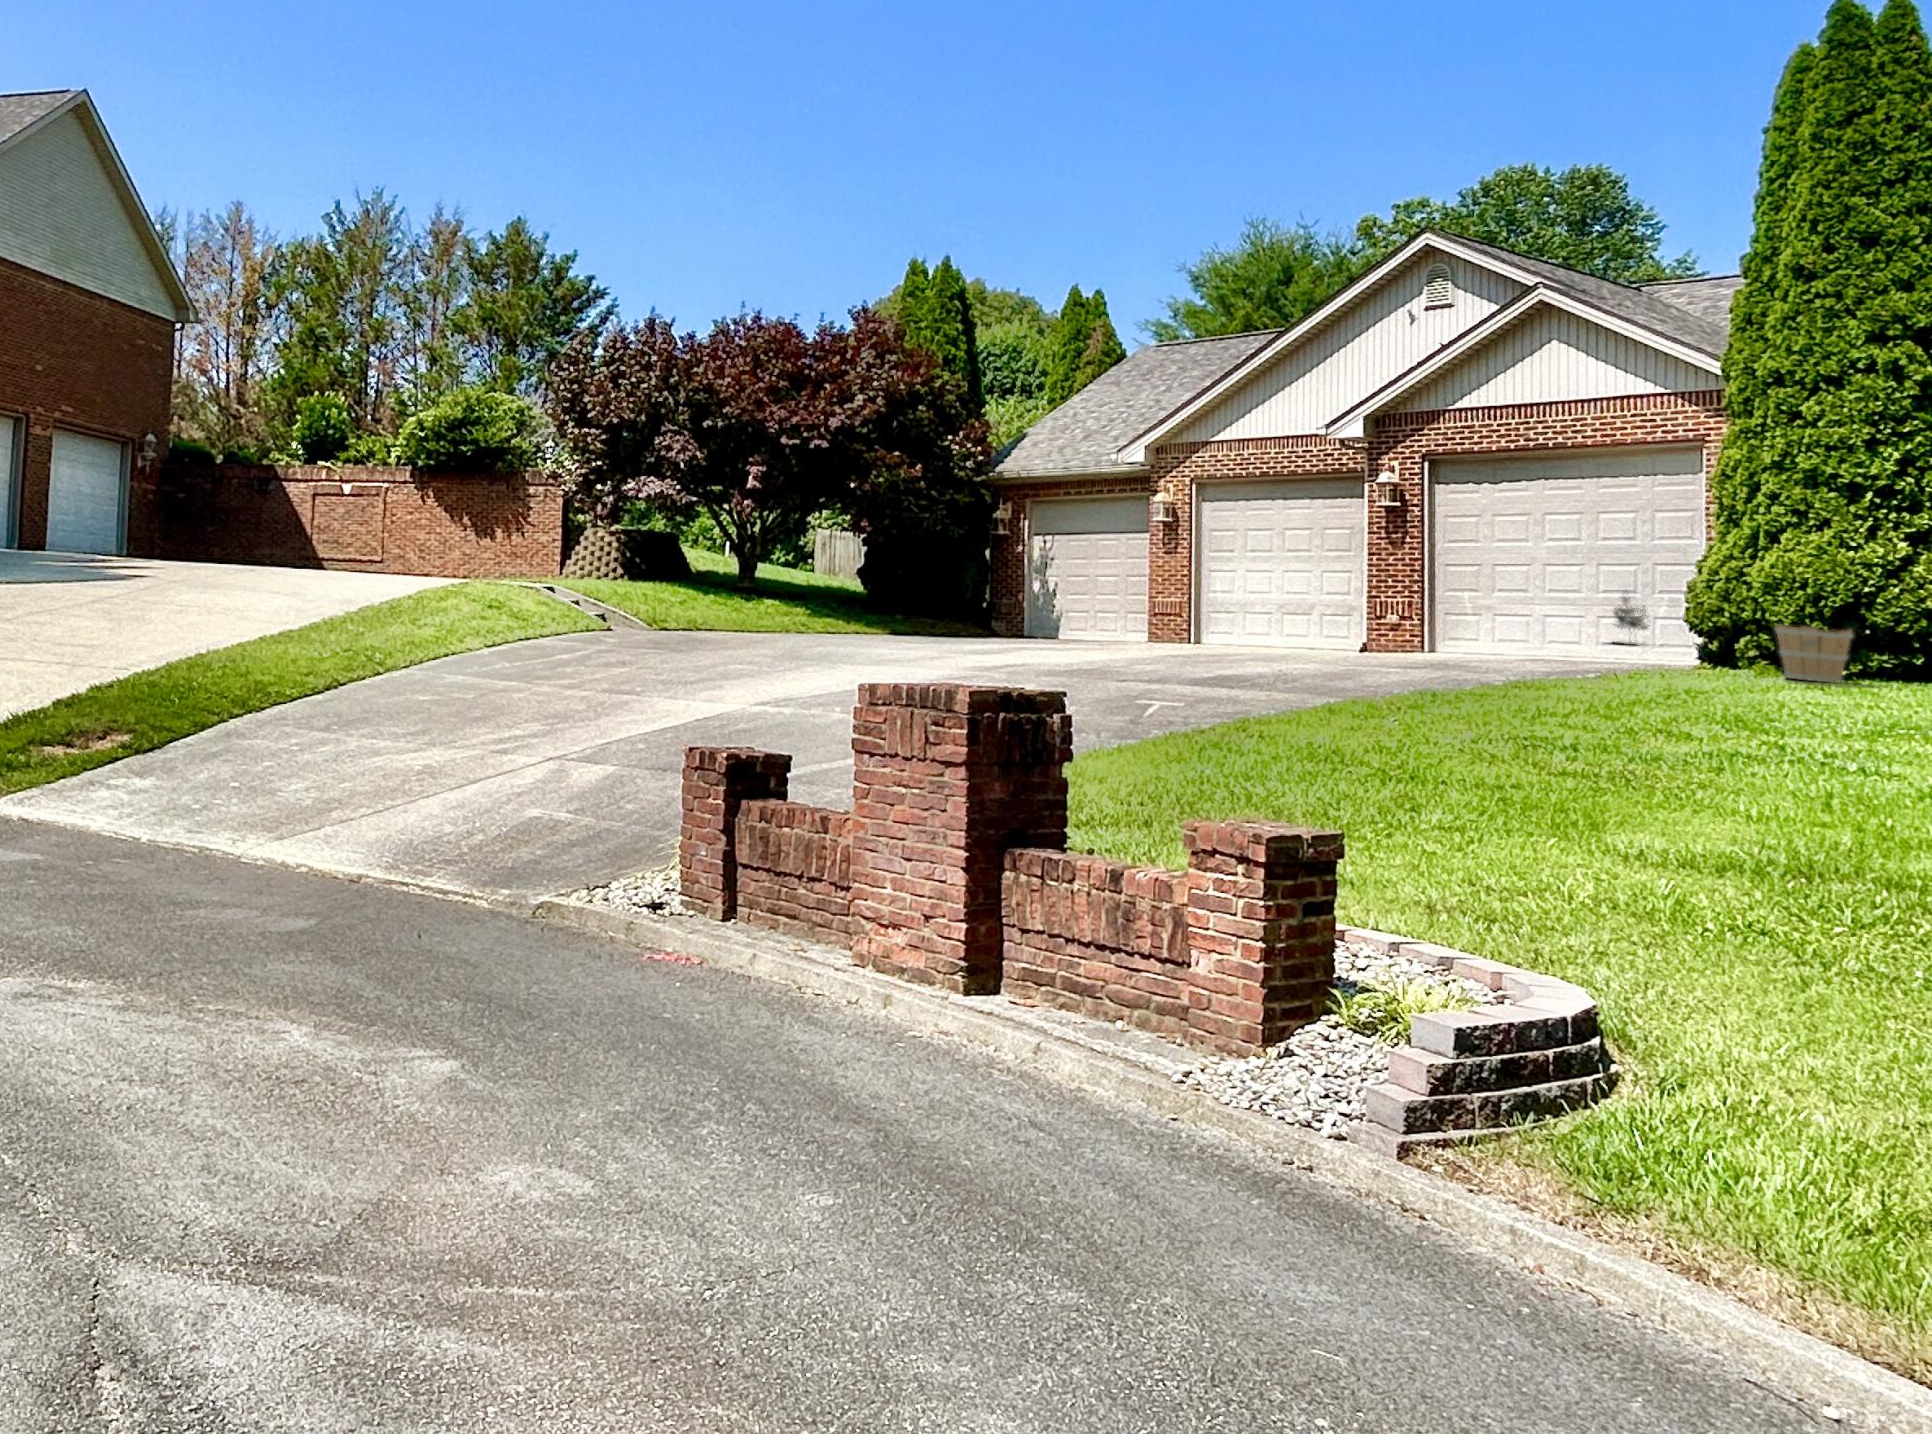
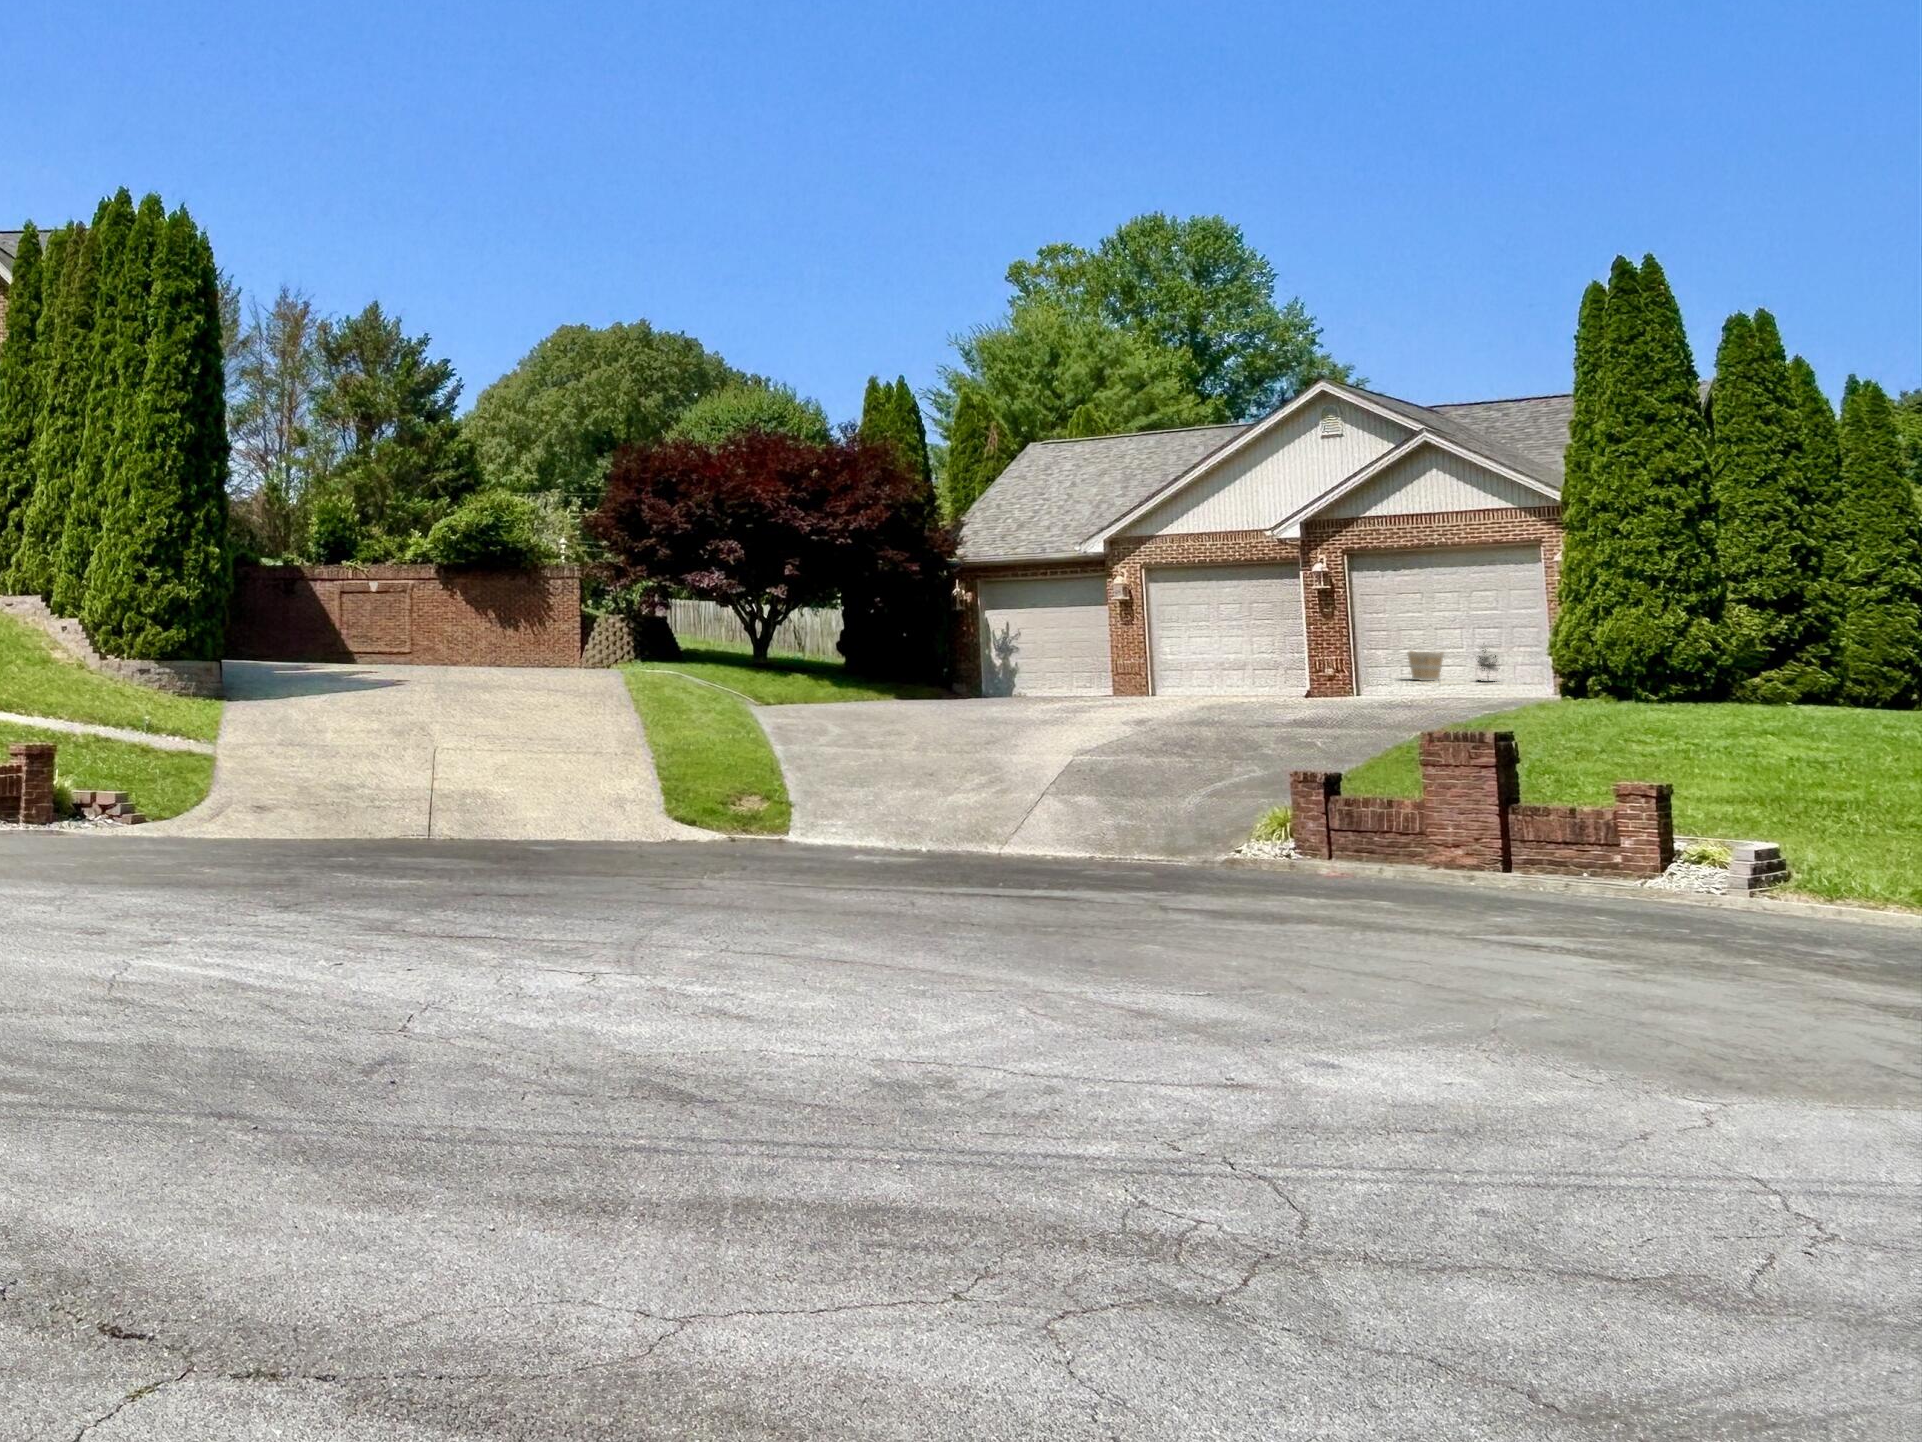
wooden bucket: present [1775,624,1853,683] -> present [1407,651,1444,681]

